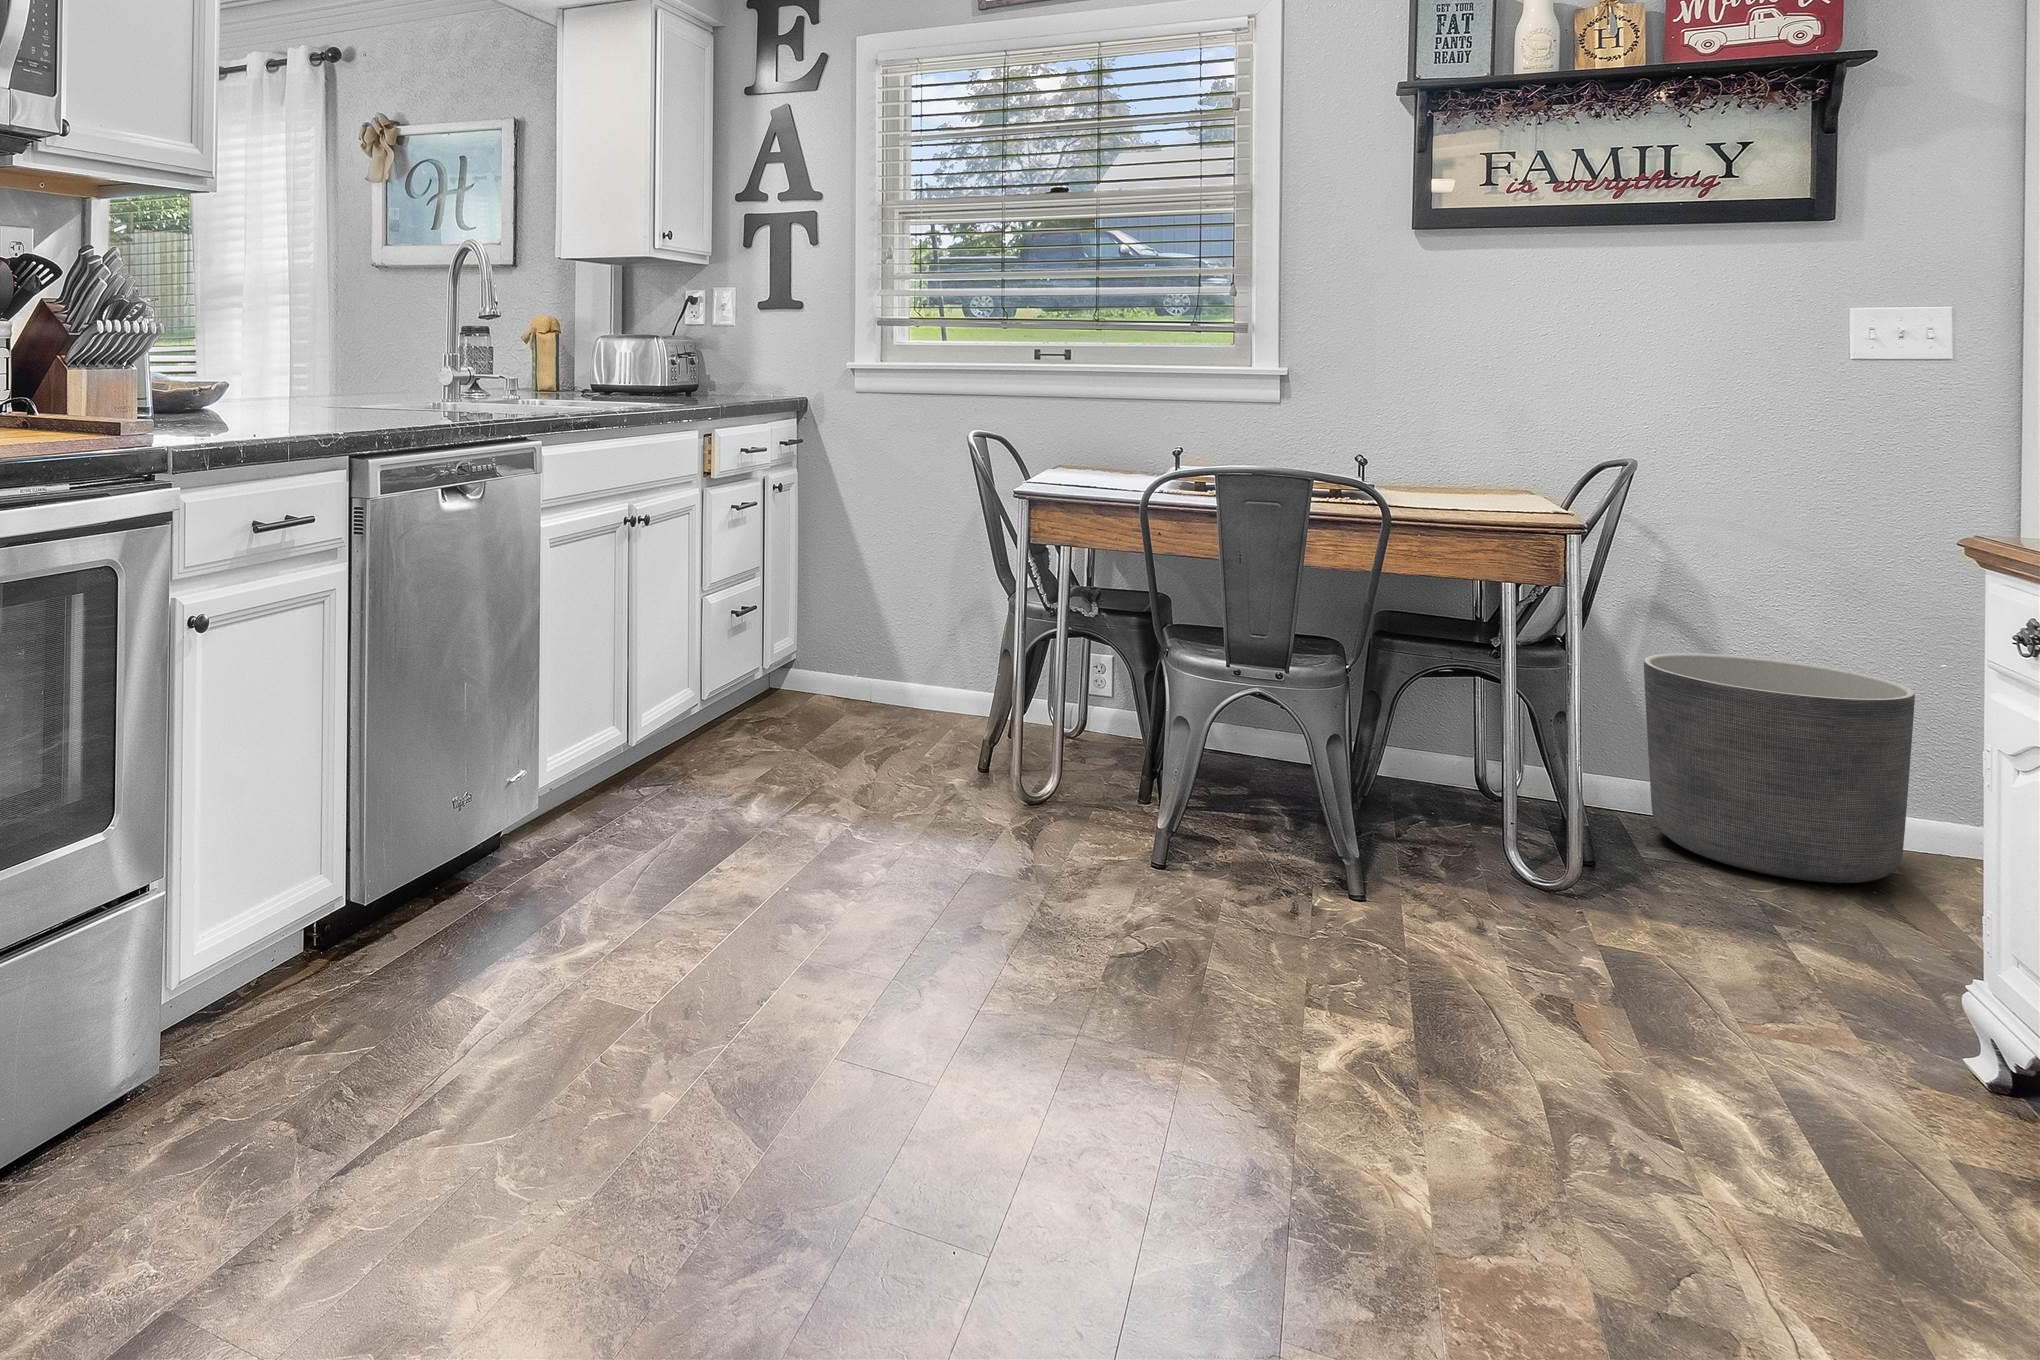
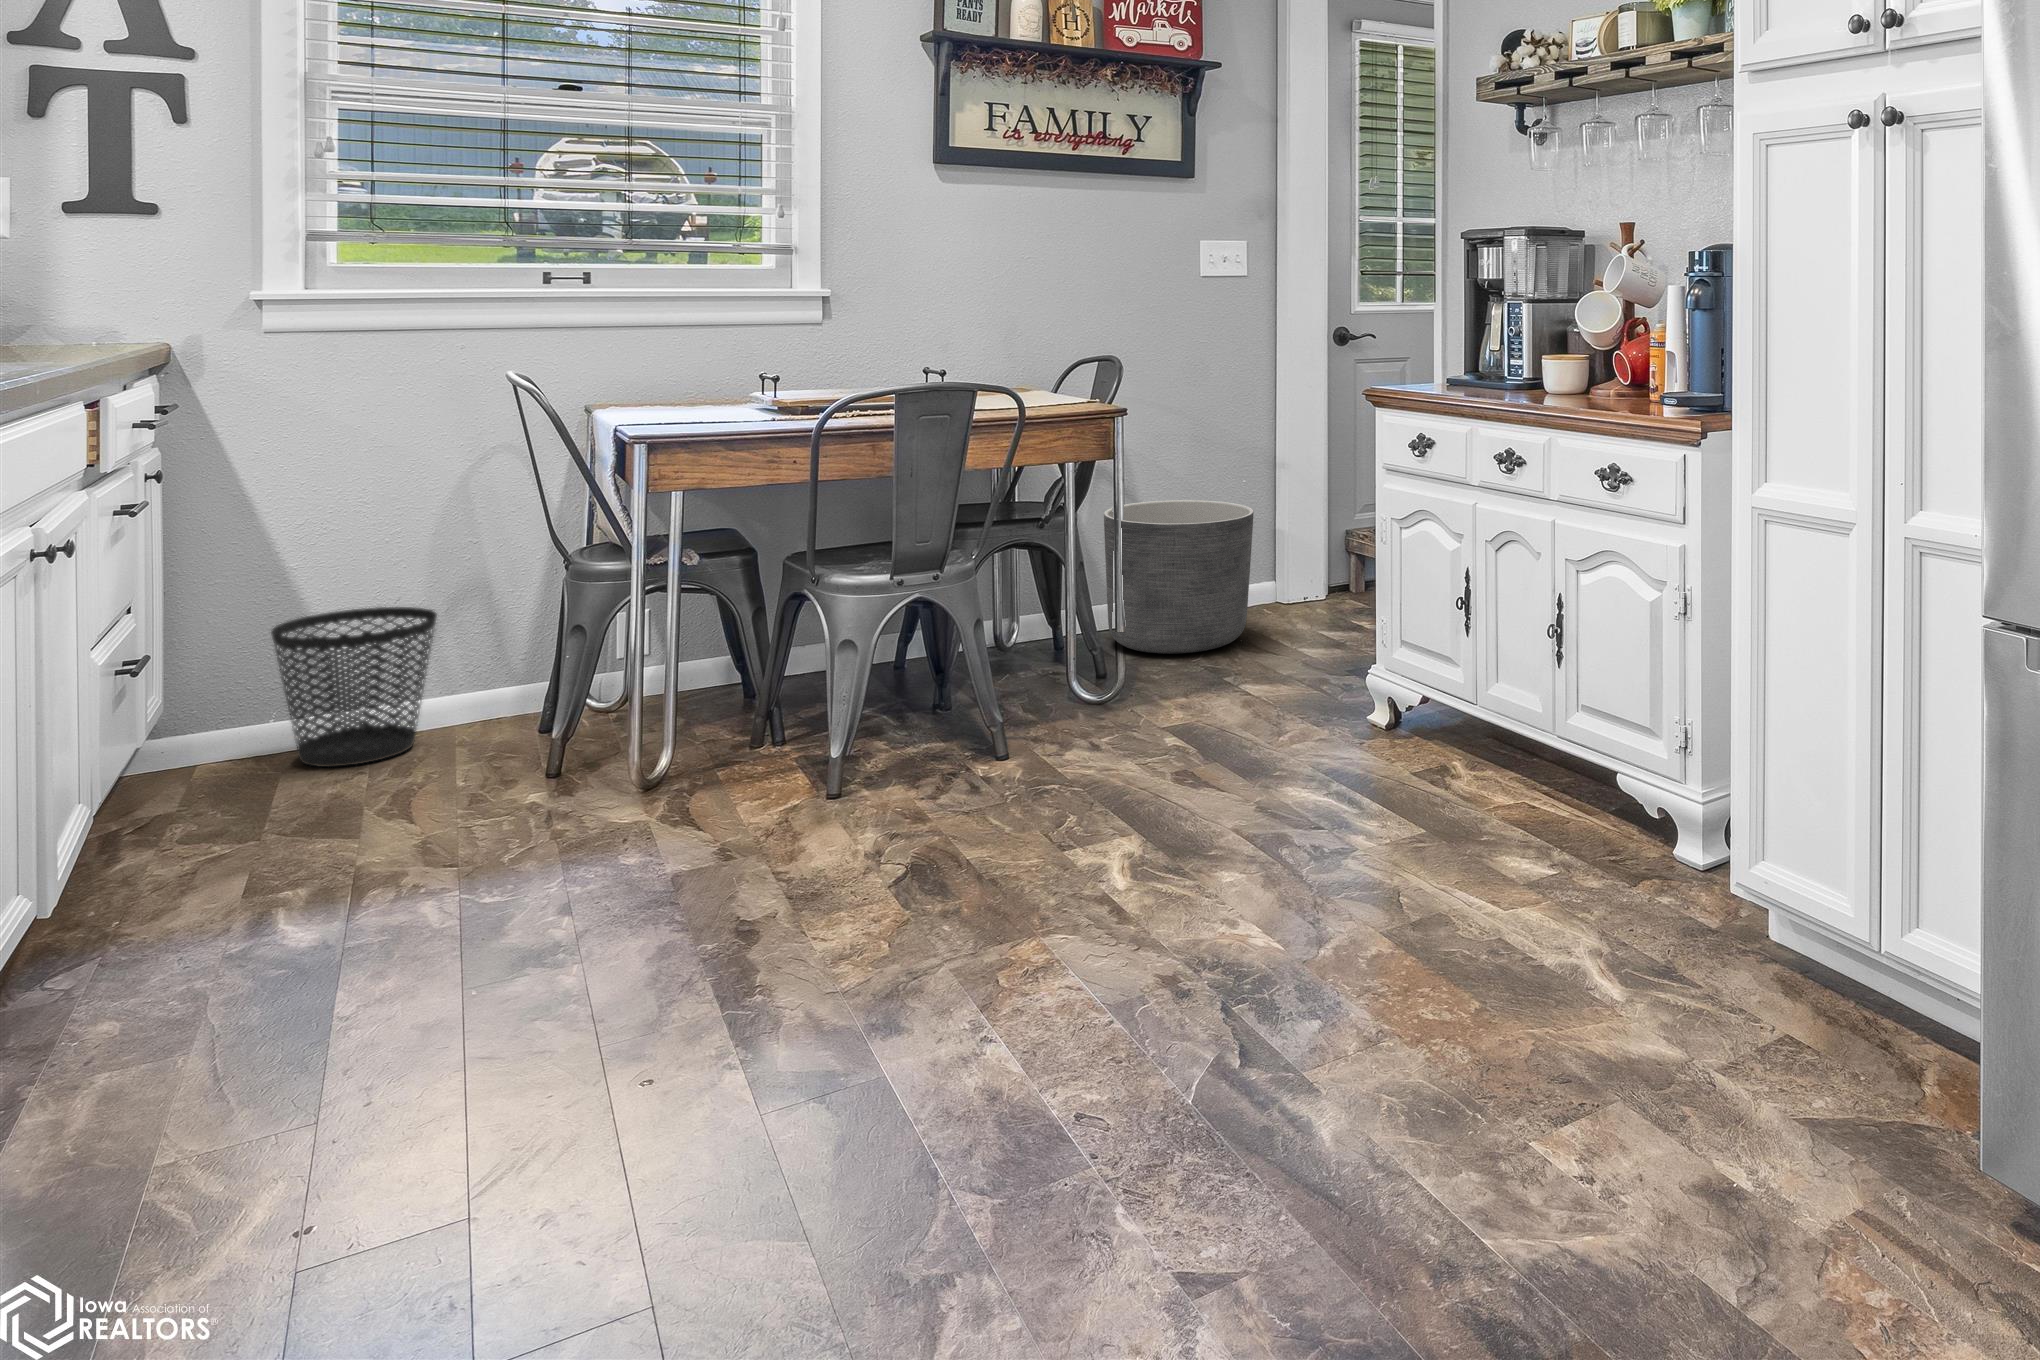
wastebasket: none [833,609,937,730] -> present [271,607,437,767]

